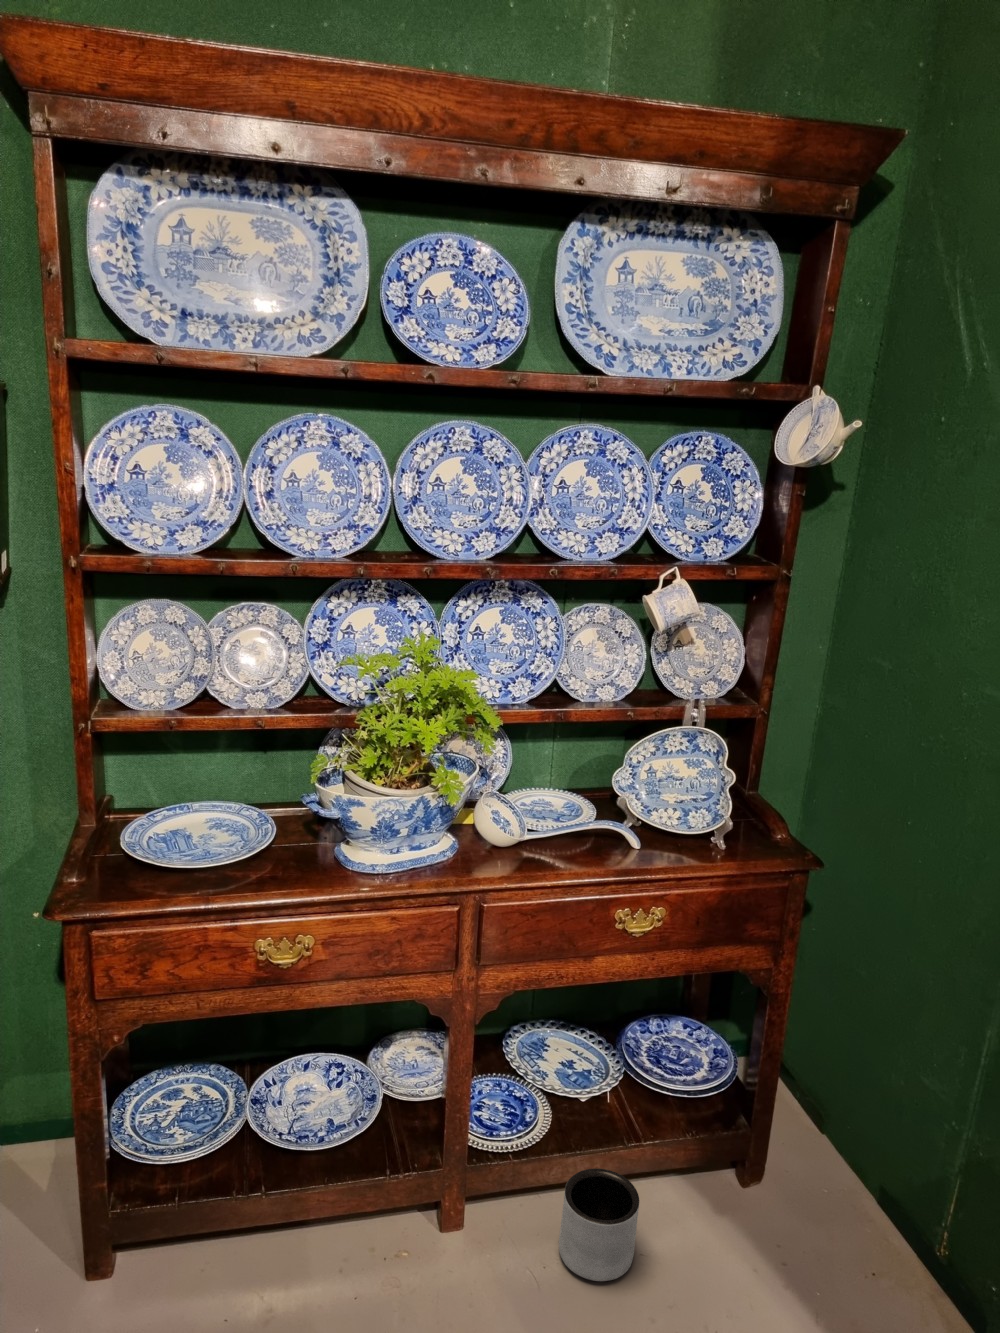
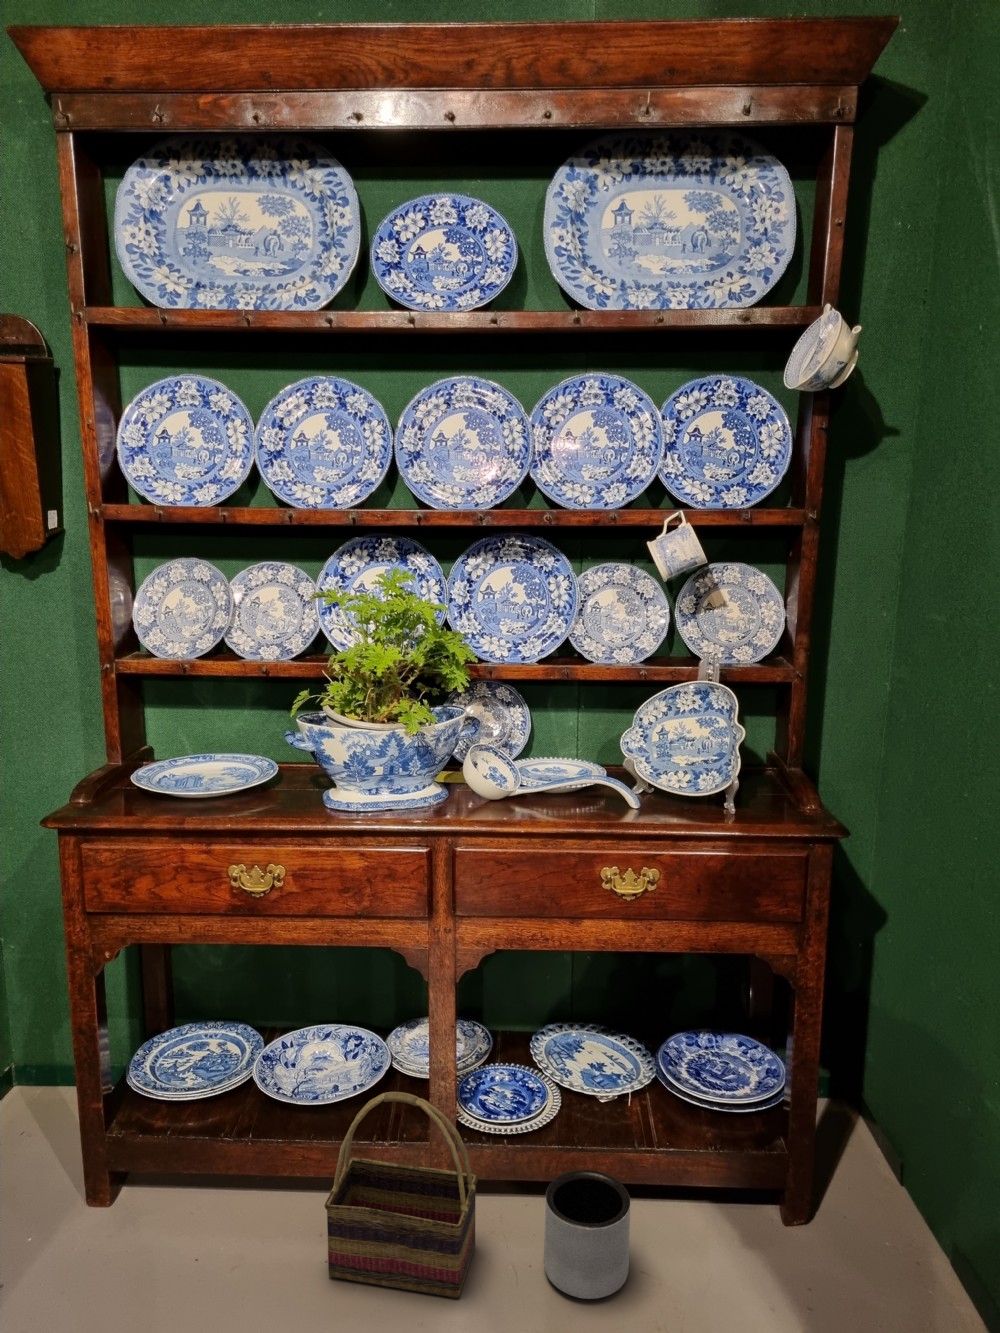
basket: none [372,1131,505,1303] -> present [324,1092,478,1298]

